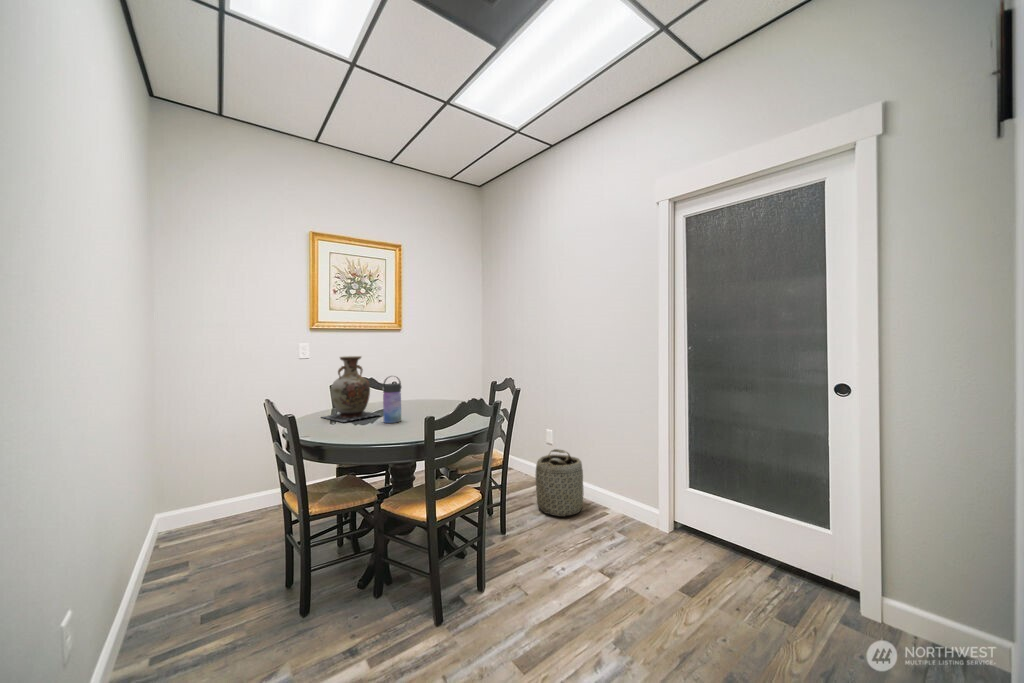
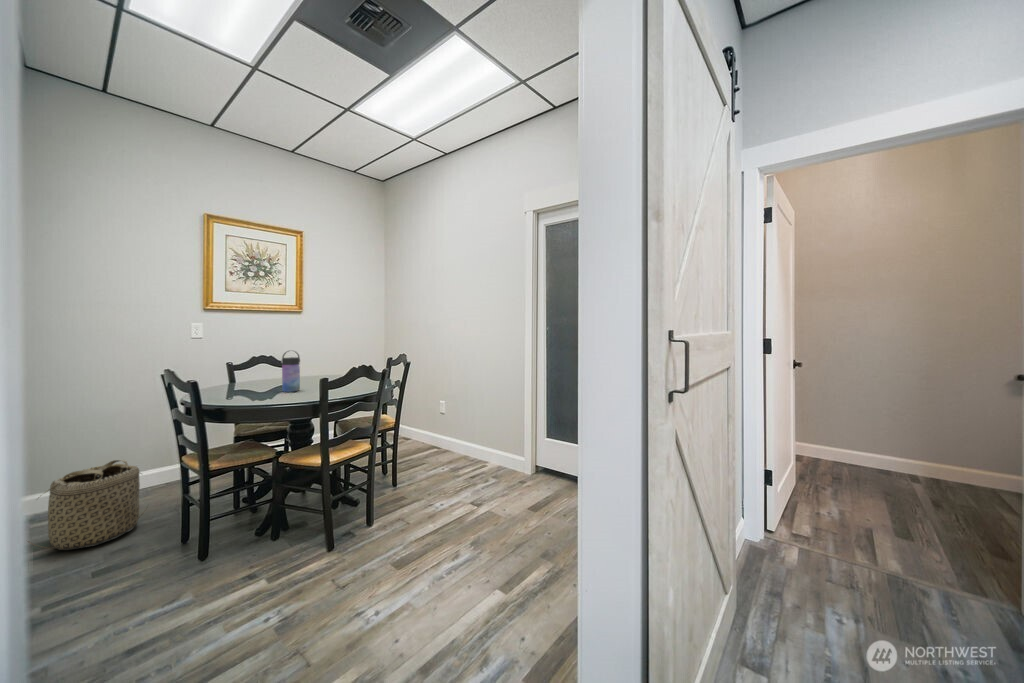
vase: present [323,356,379,422] -> none [217,333,282,392]
basket: present [536,449,584,516] -> present [28,460,140,550]

